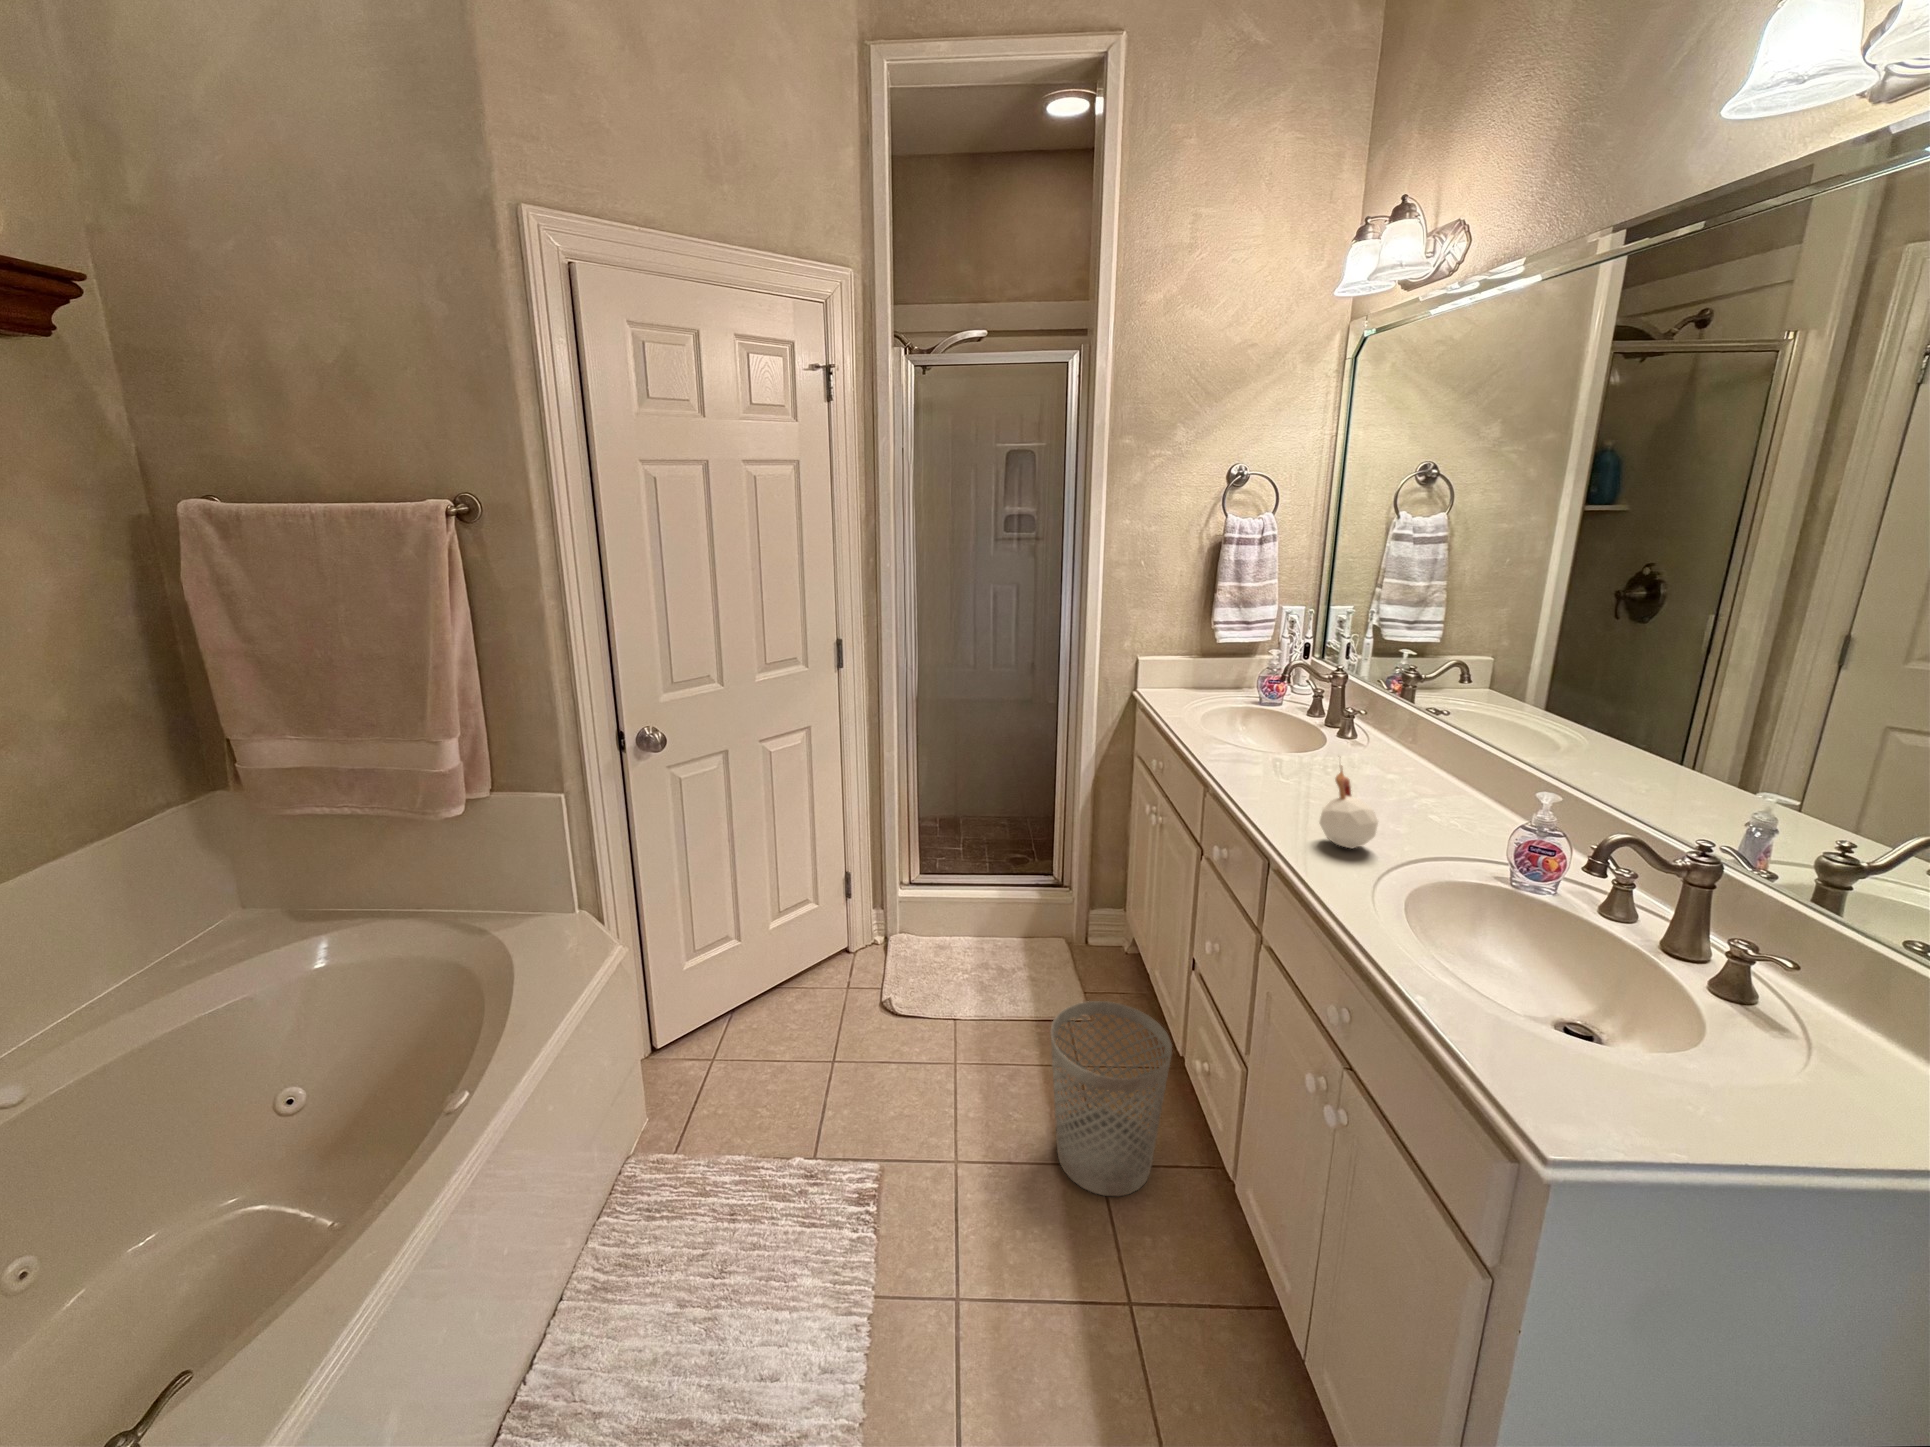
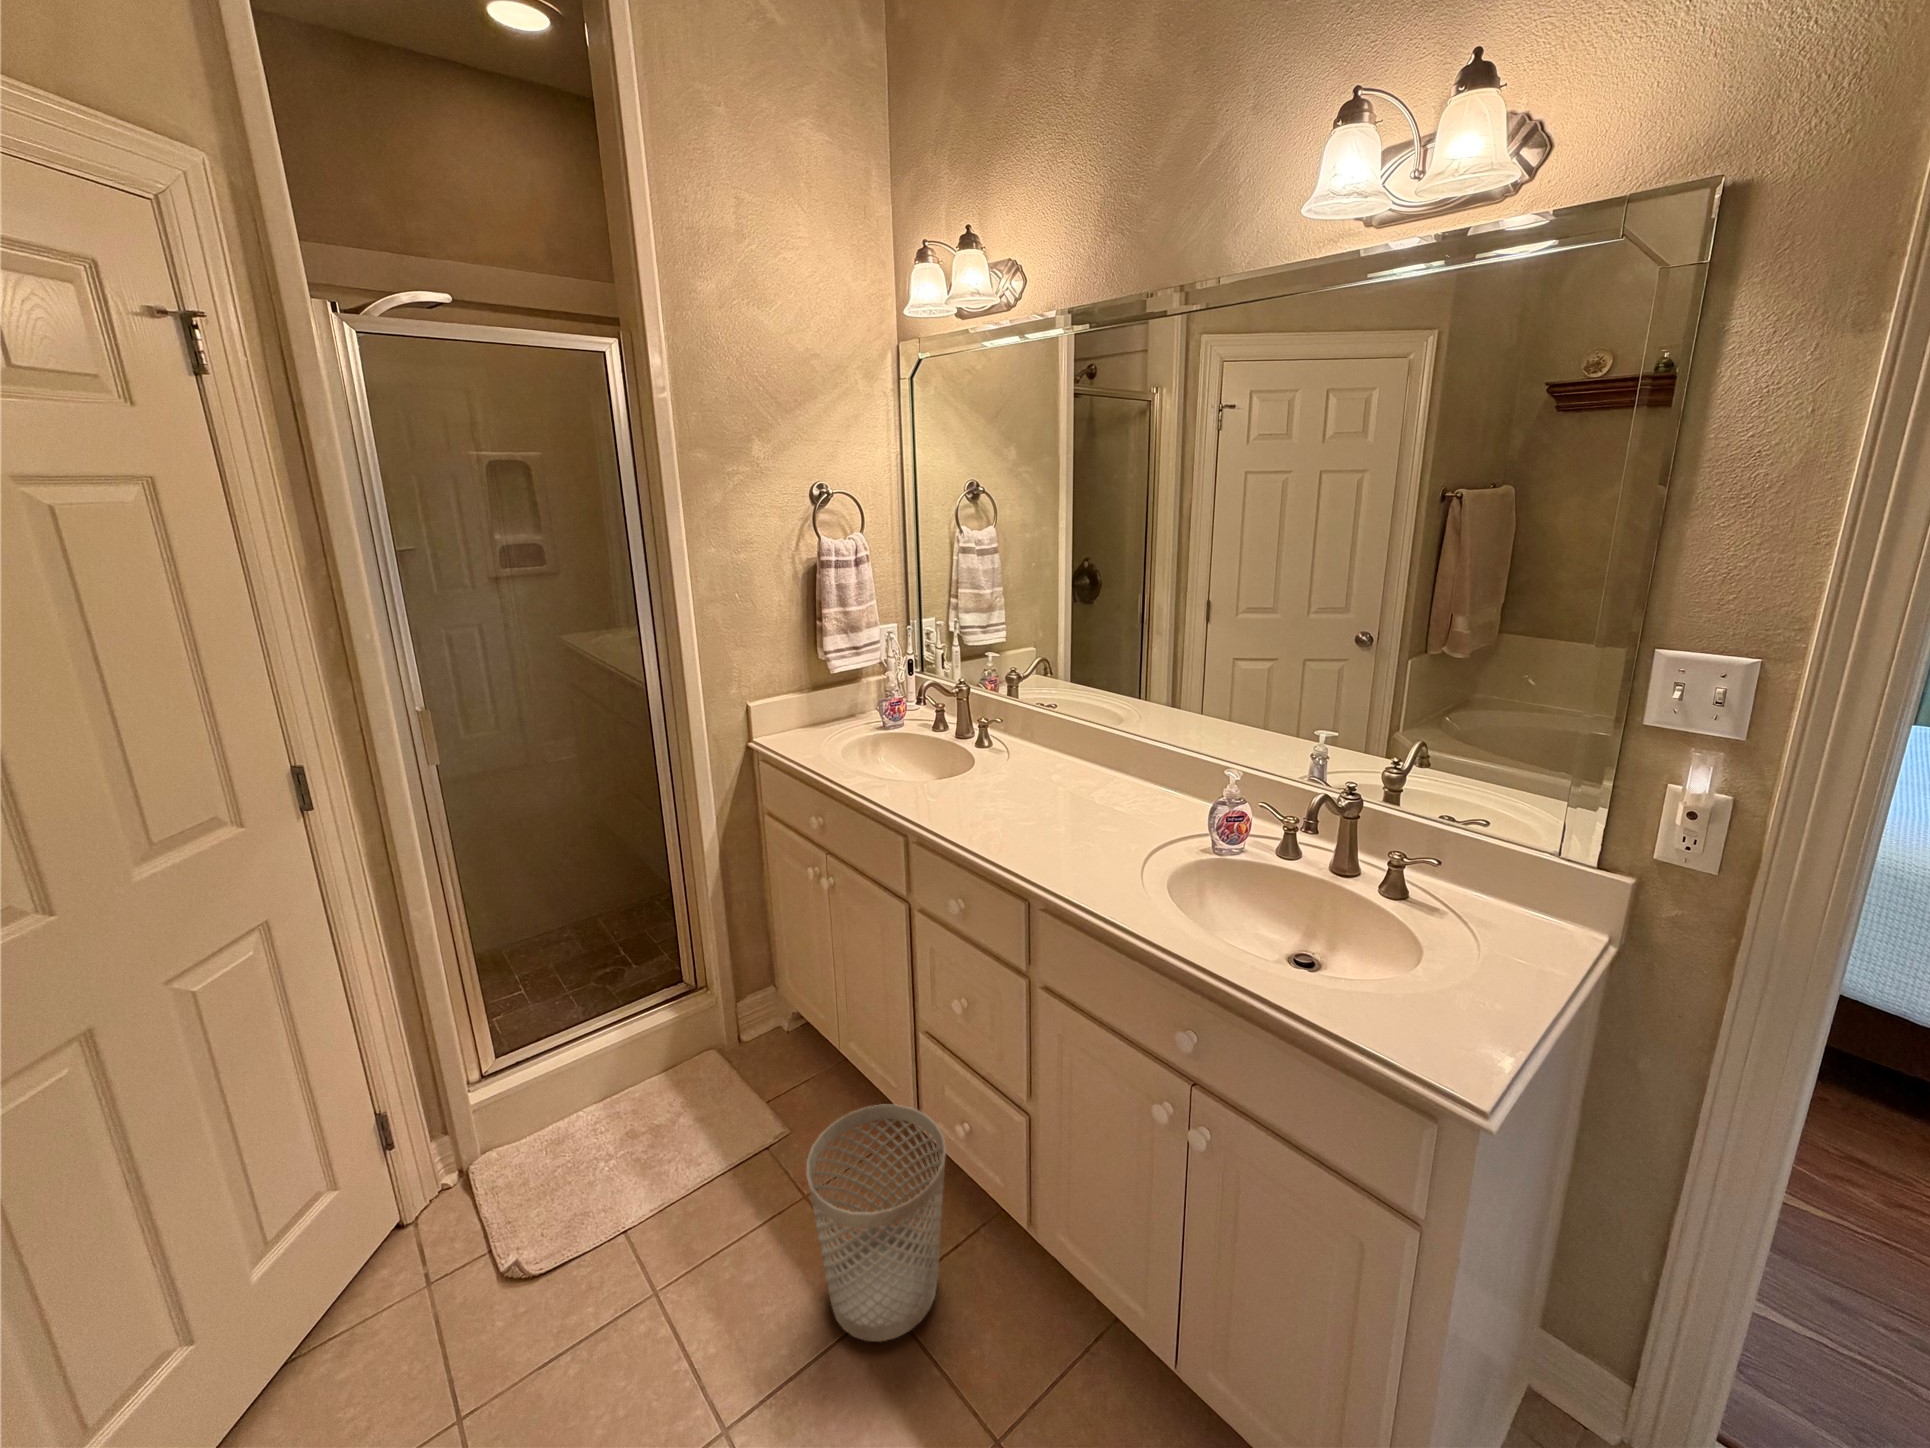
candle: present [1319,765,1378,848] -> none [1067,779,1116,866]

